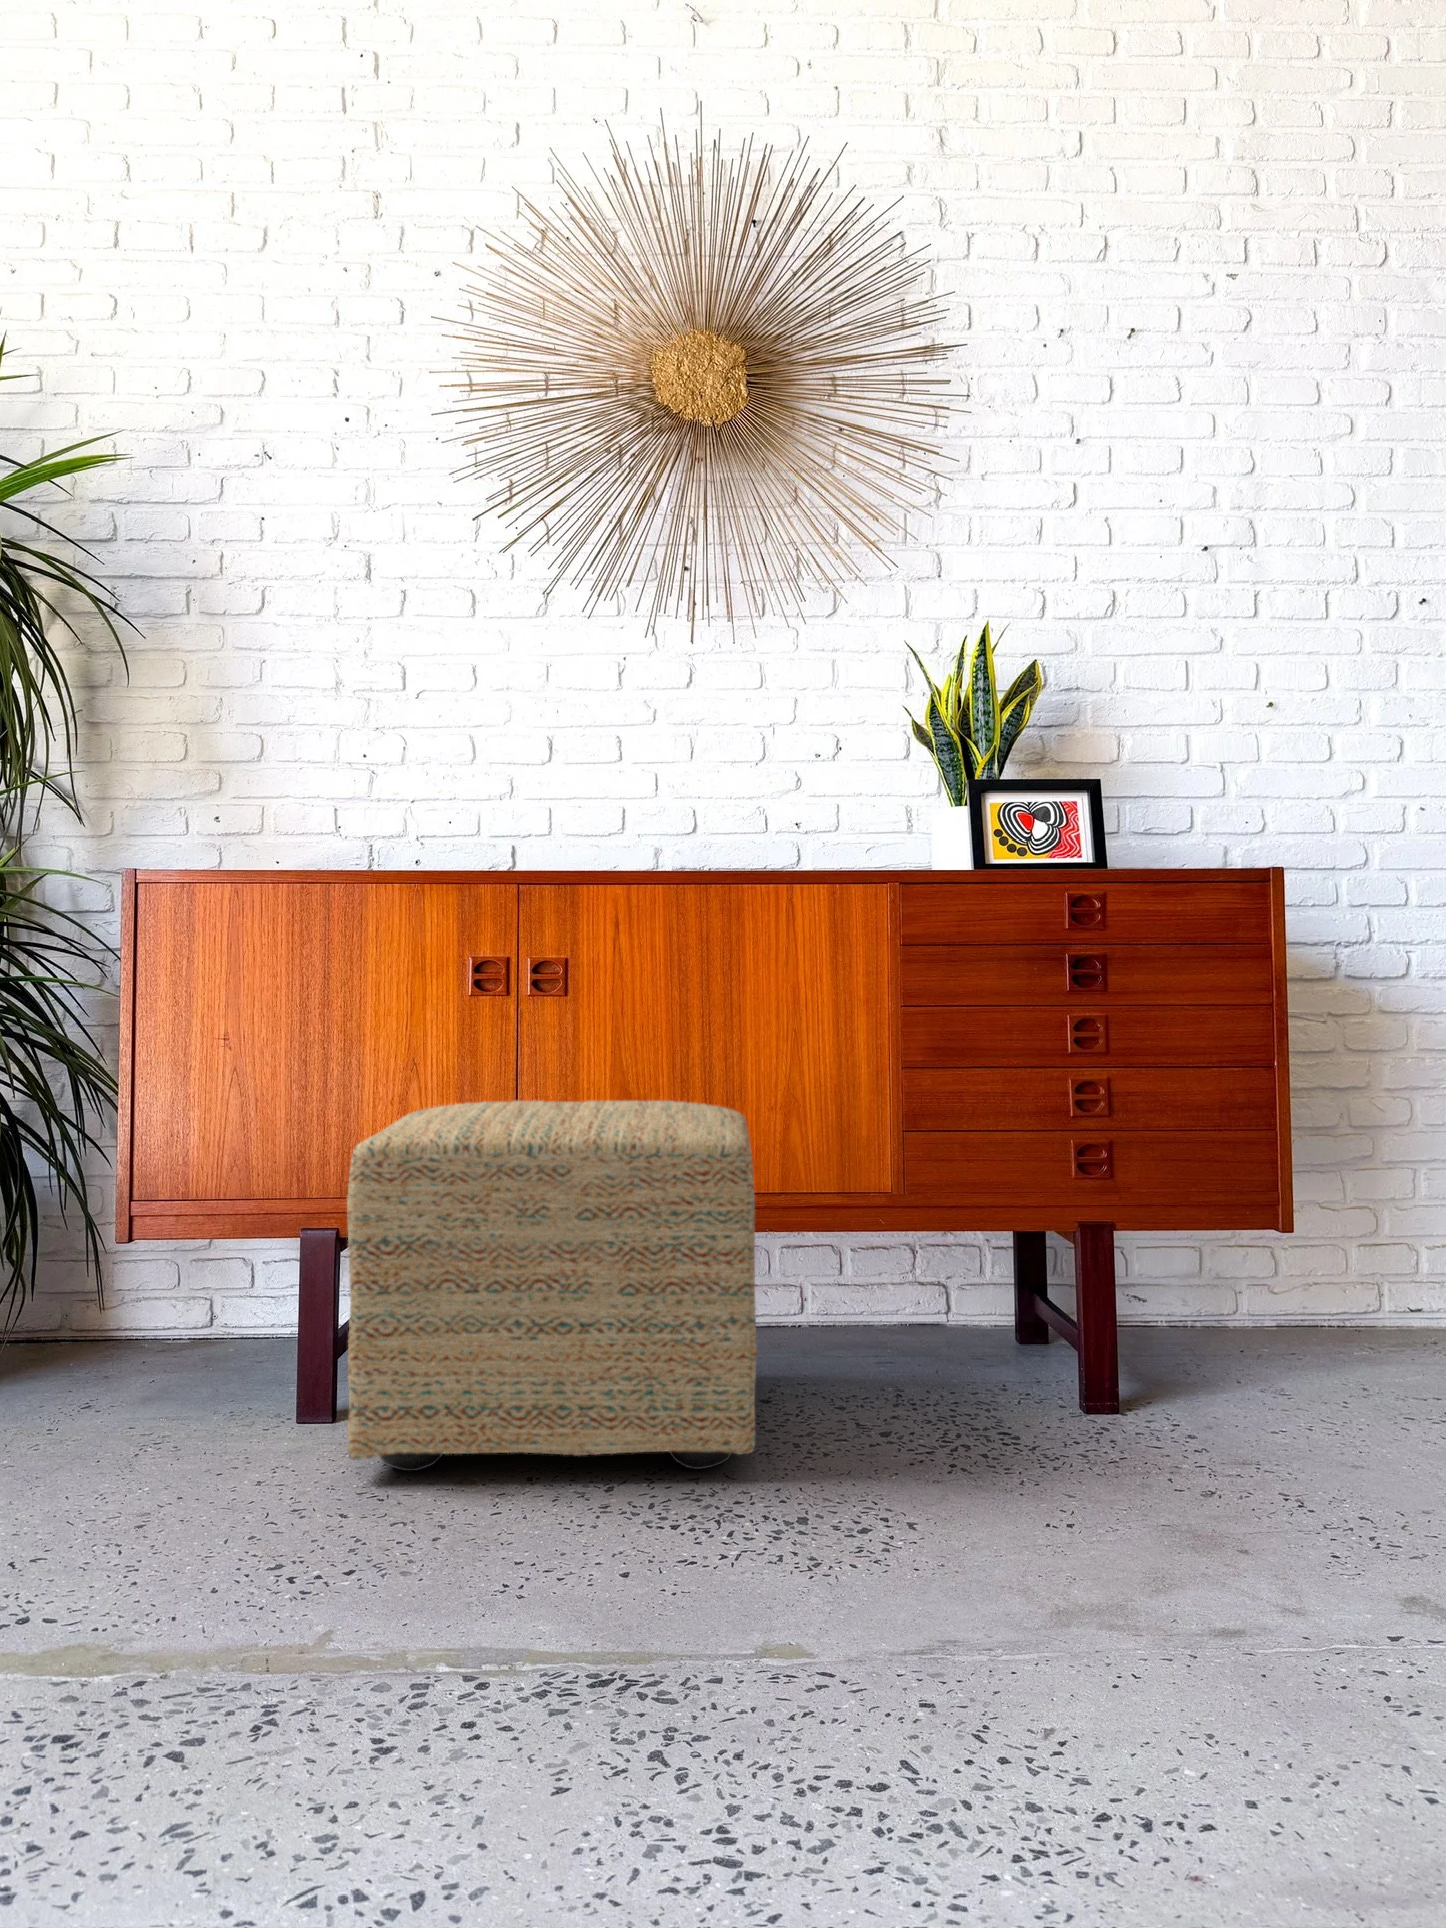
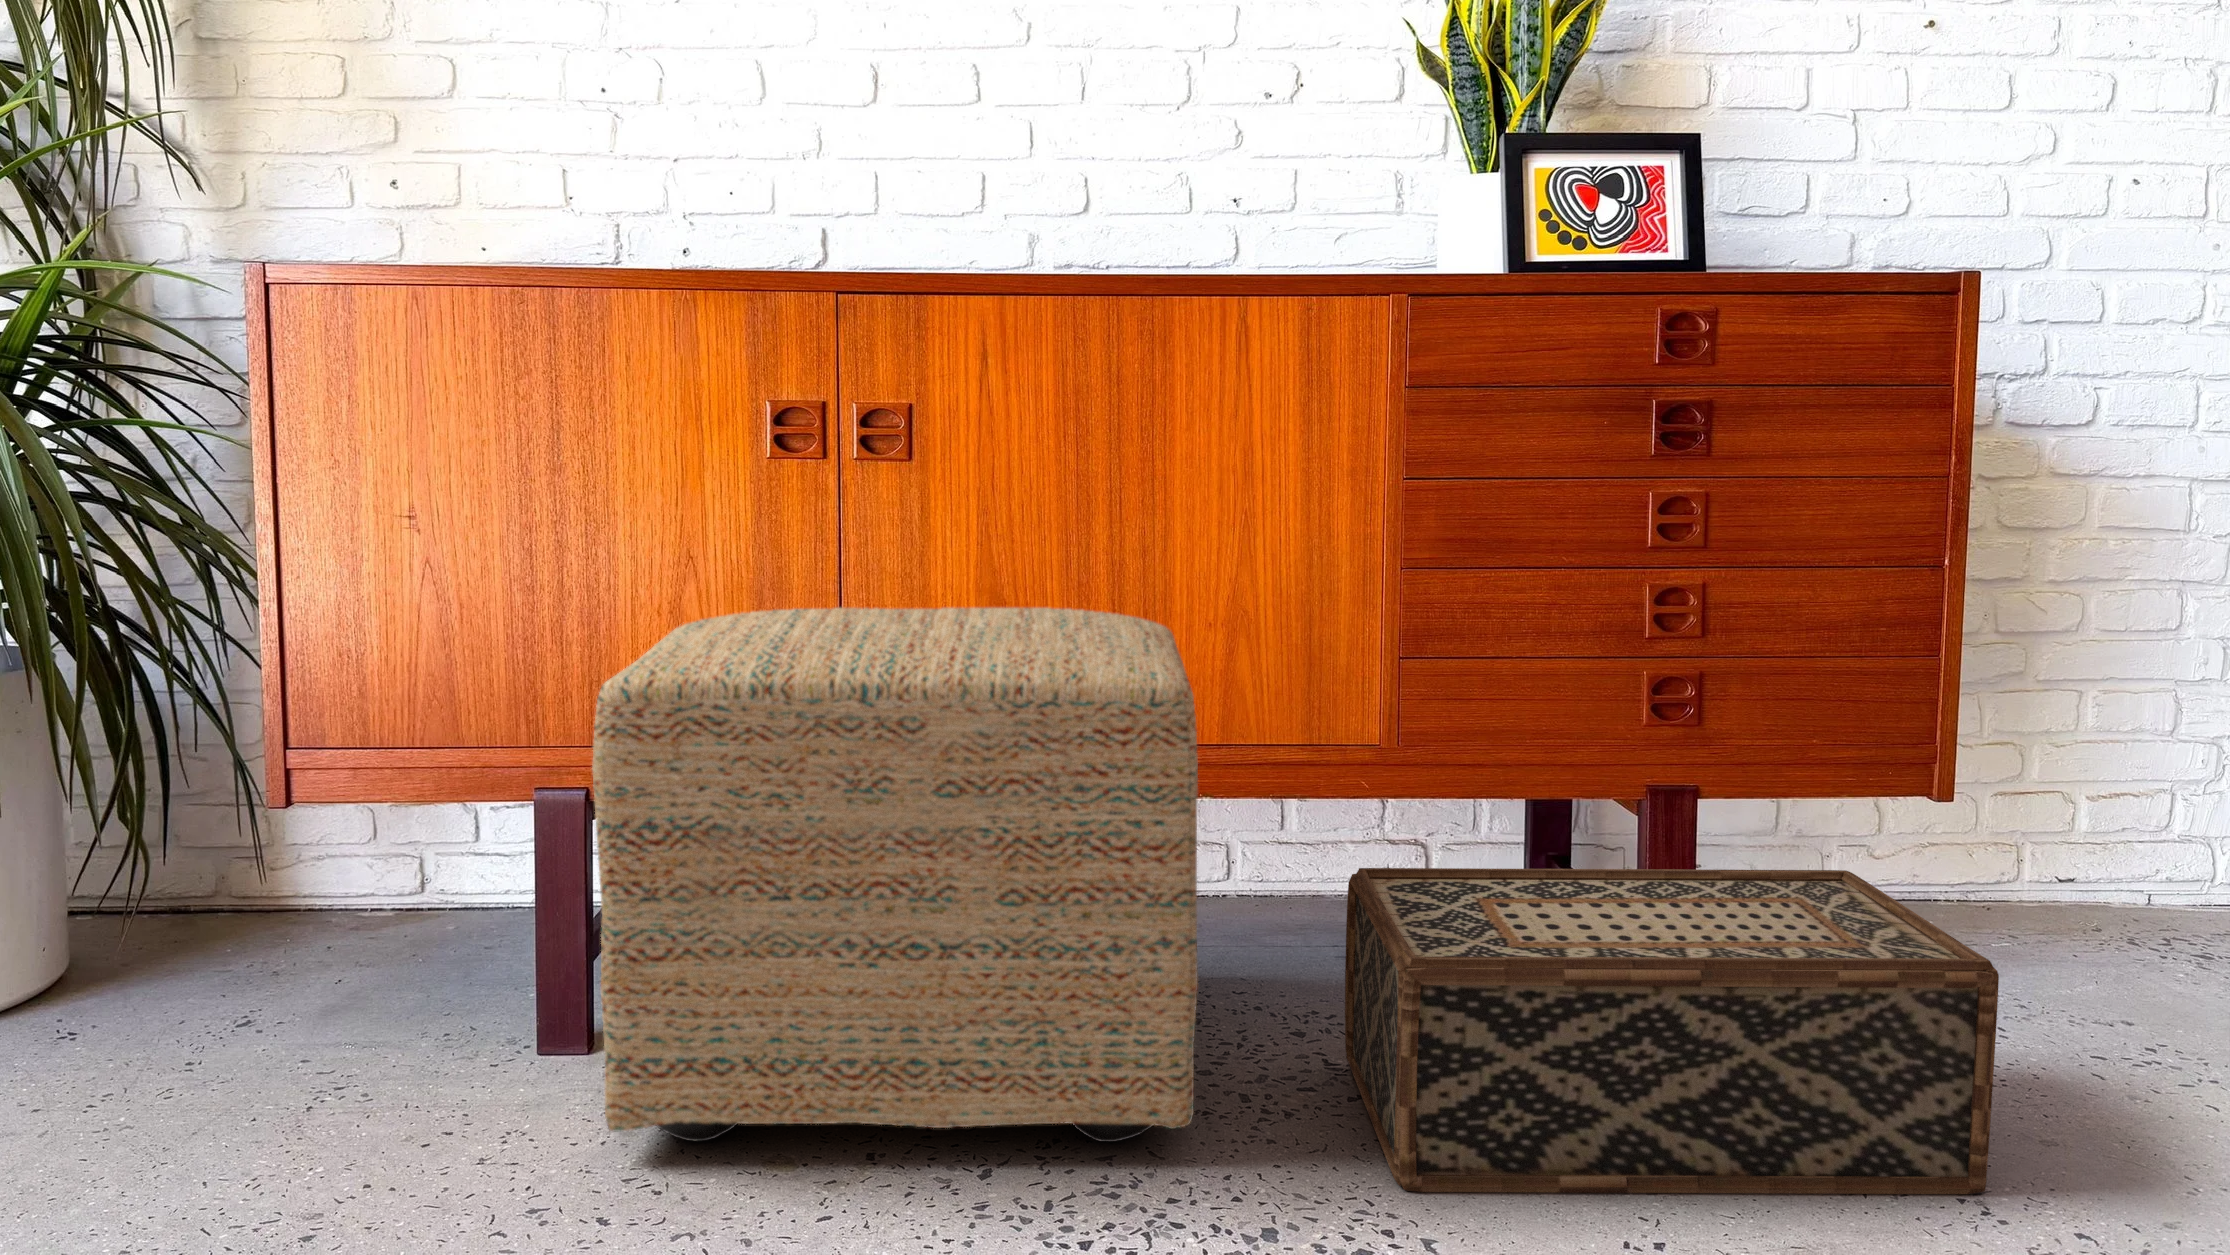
woven basket: none [868,1280,1299,1495] -> present [1345,868,1999,1194]

